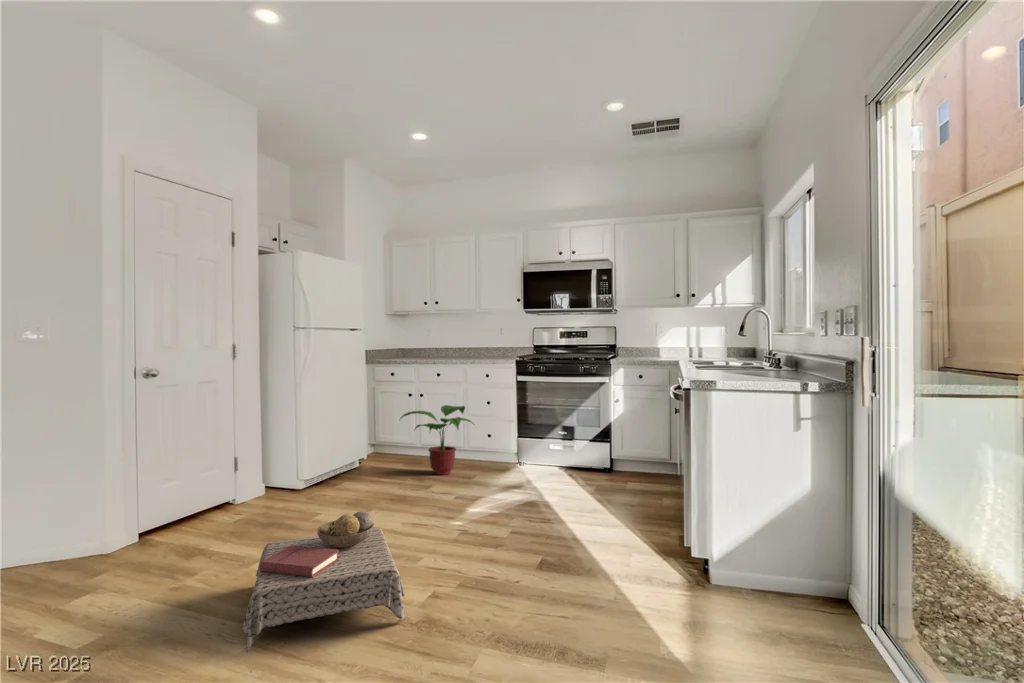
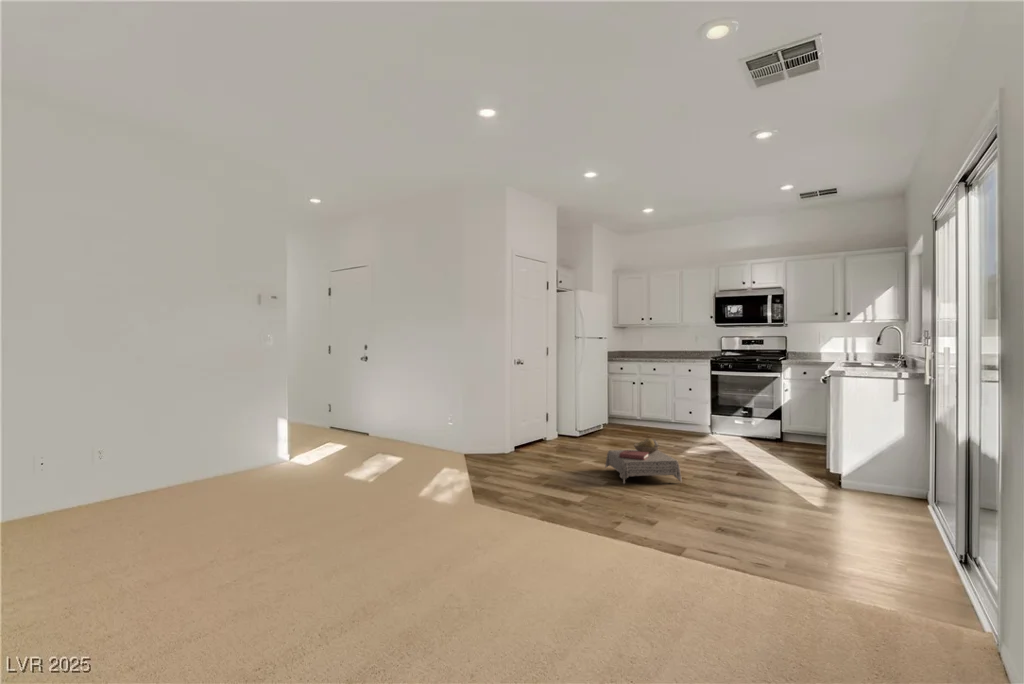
potted plant: present [400,405,473,475] -> none [629,391,682,435]

